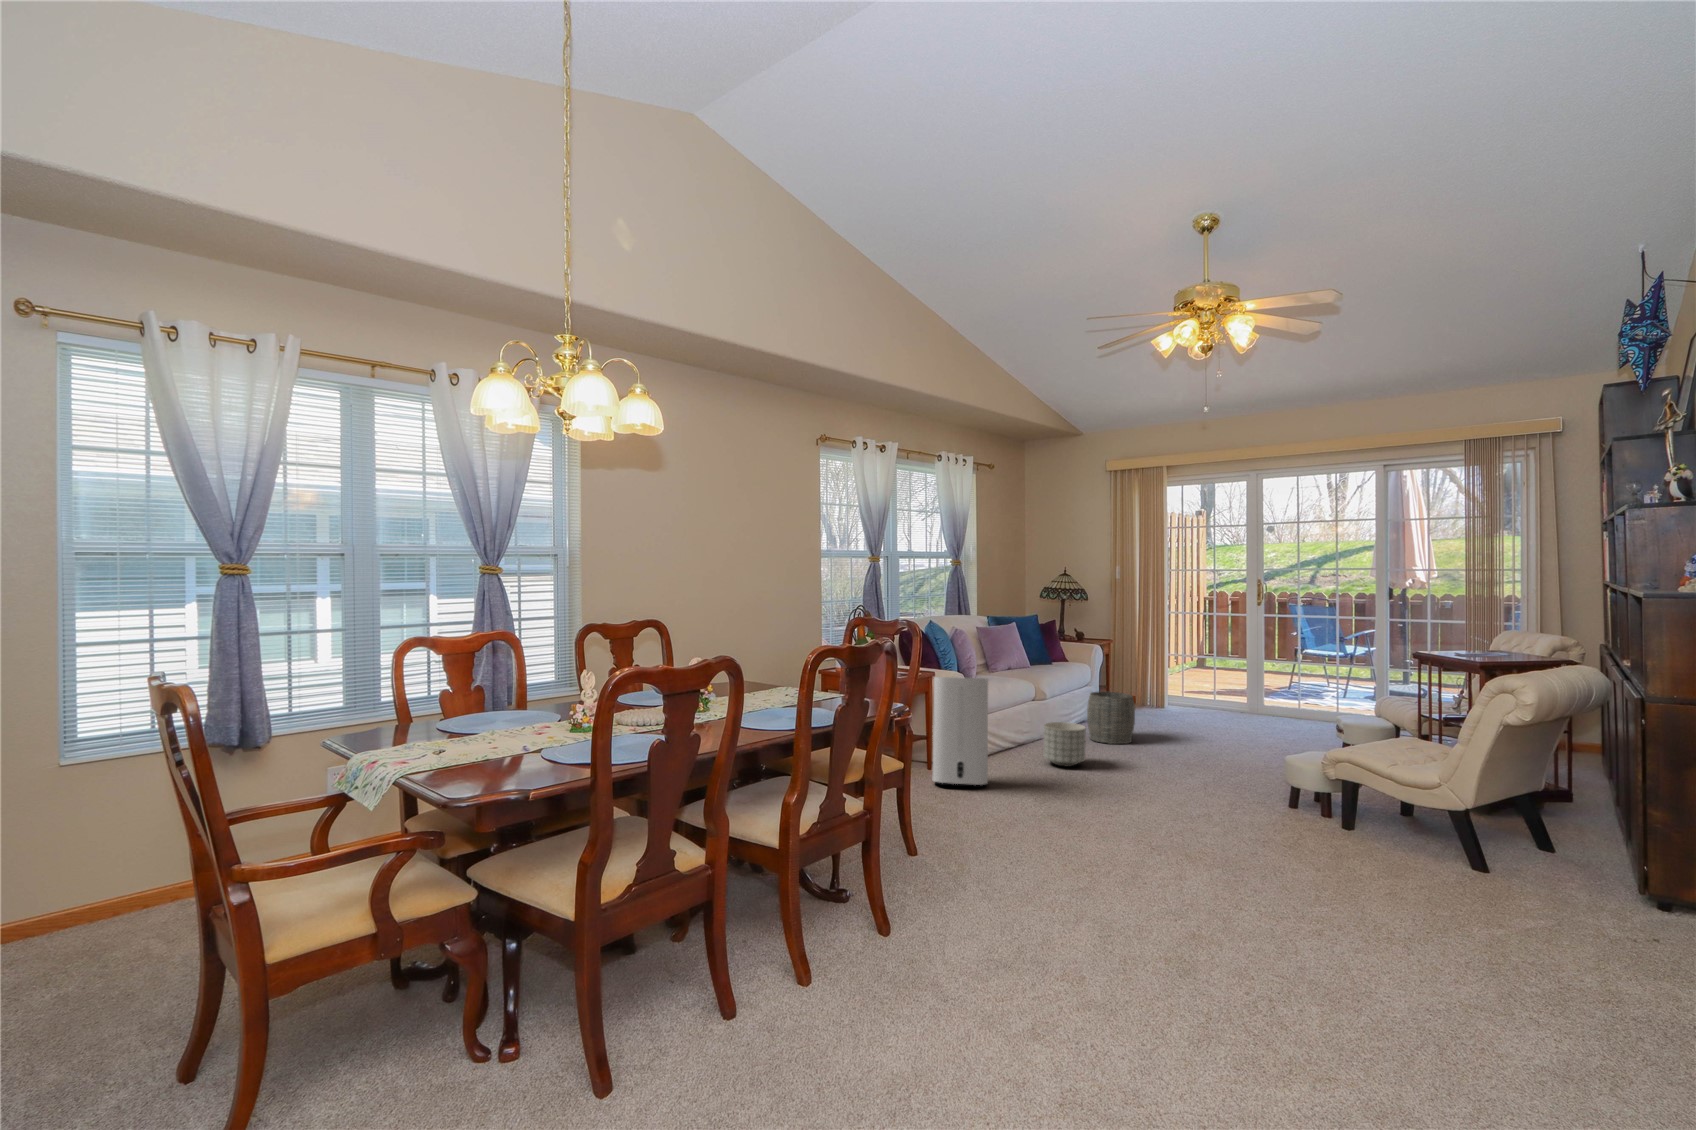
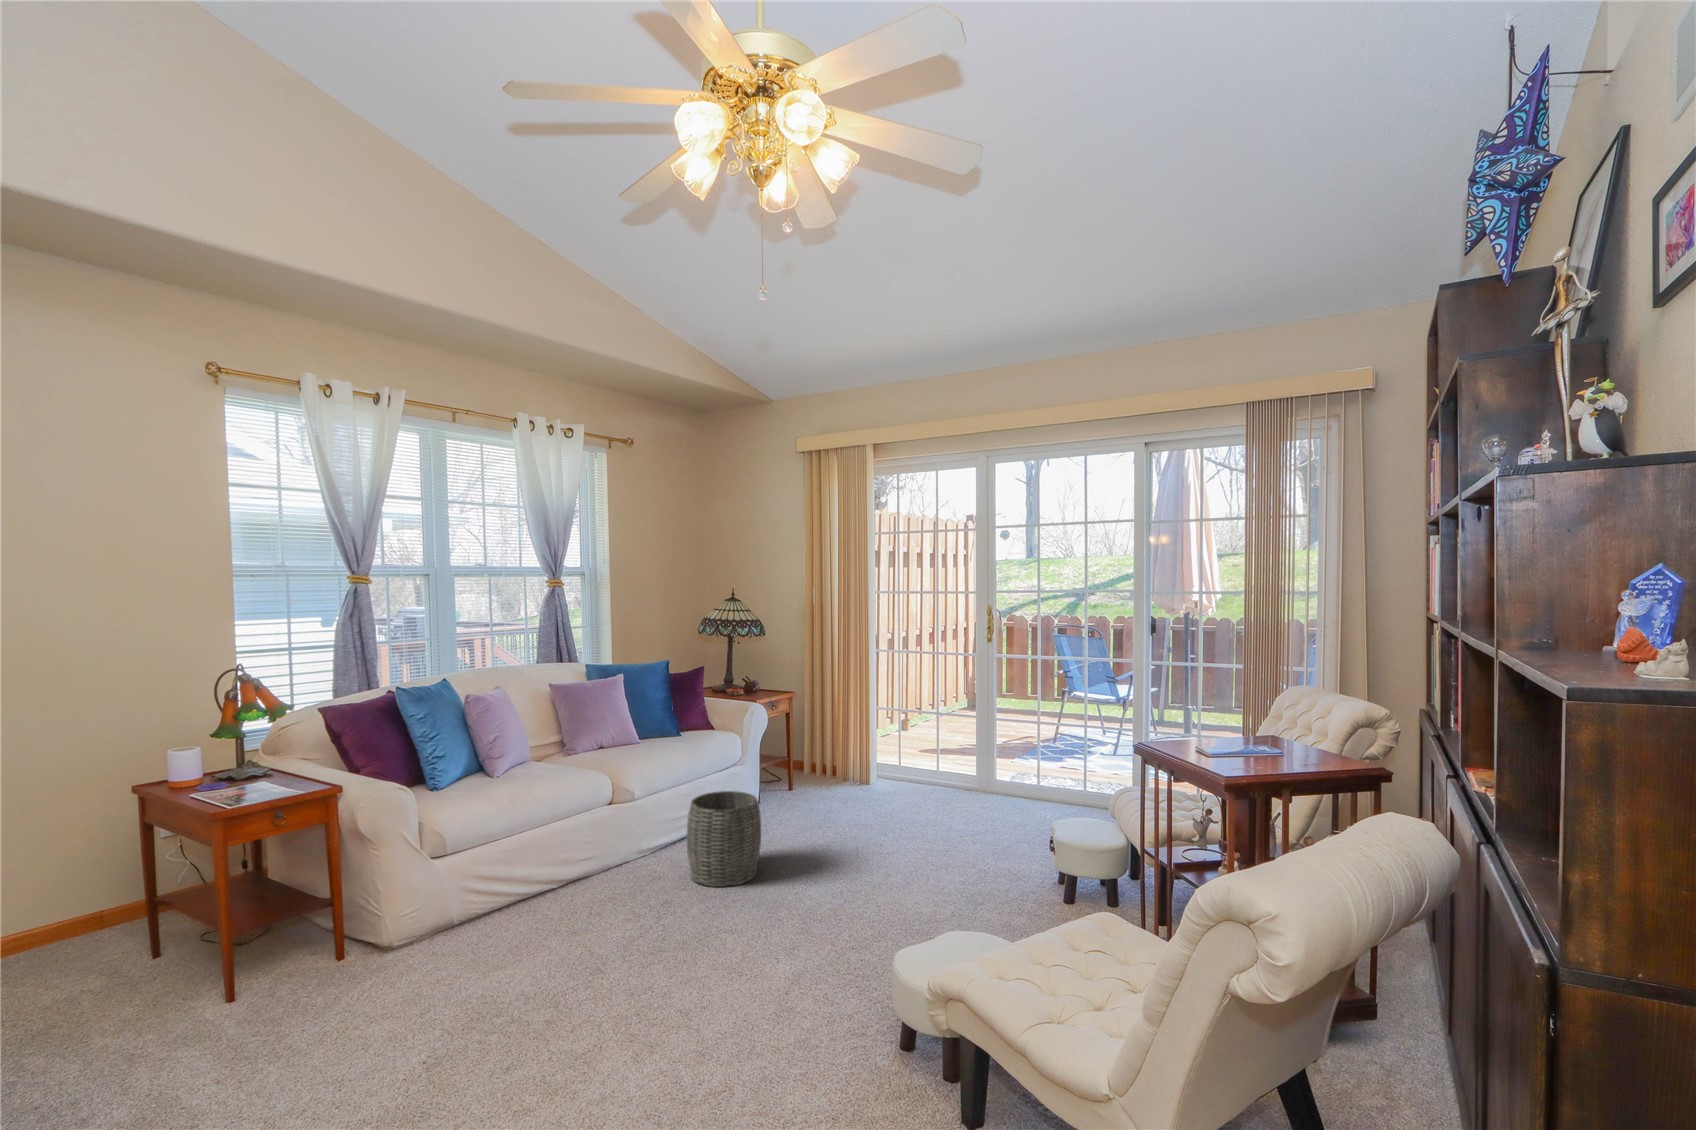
air purifier: present [932,677,988,785] -> none [204,828,356,1072]
planter: present [1044,722,1086,767] -> none [531,876,609,969]

